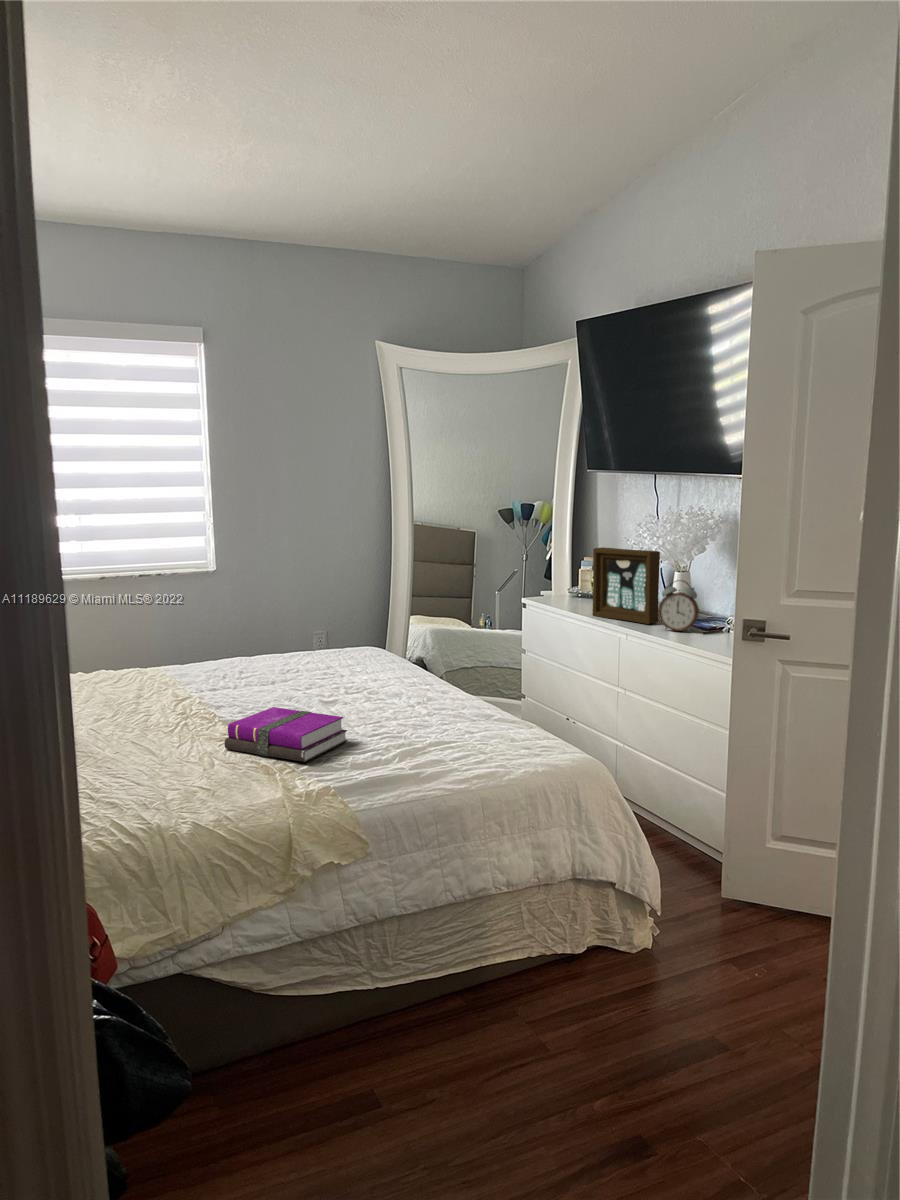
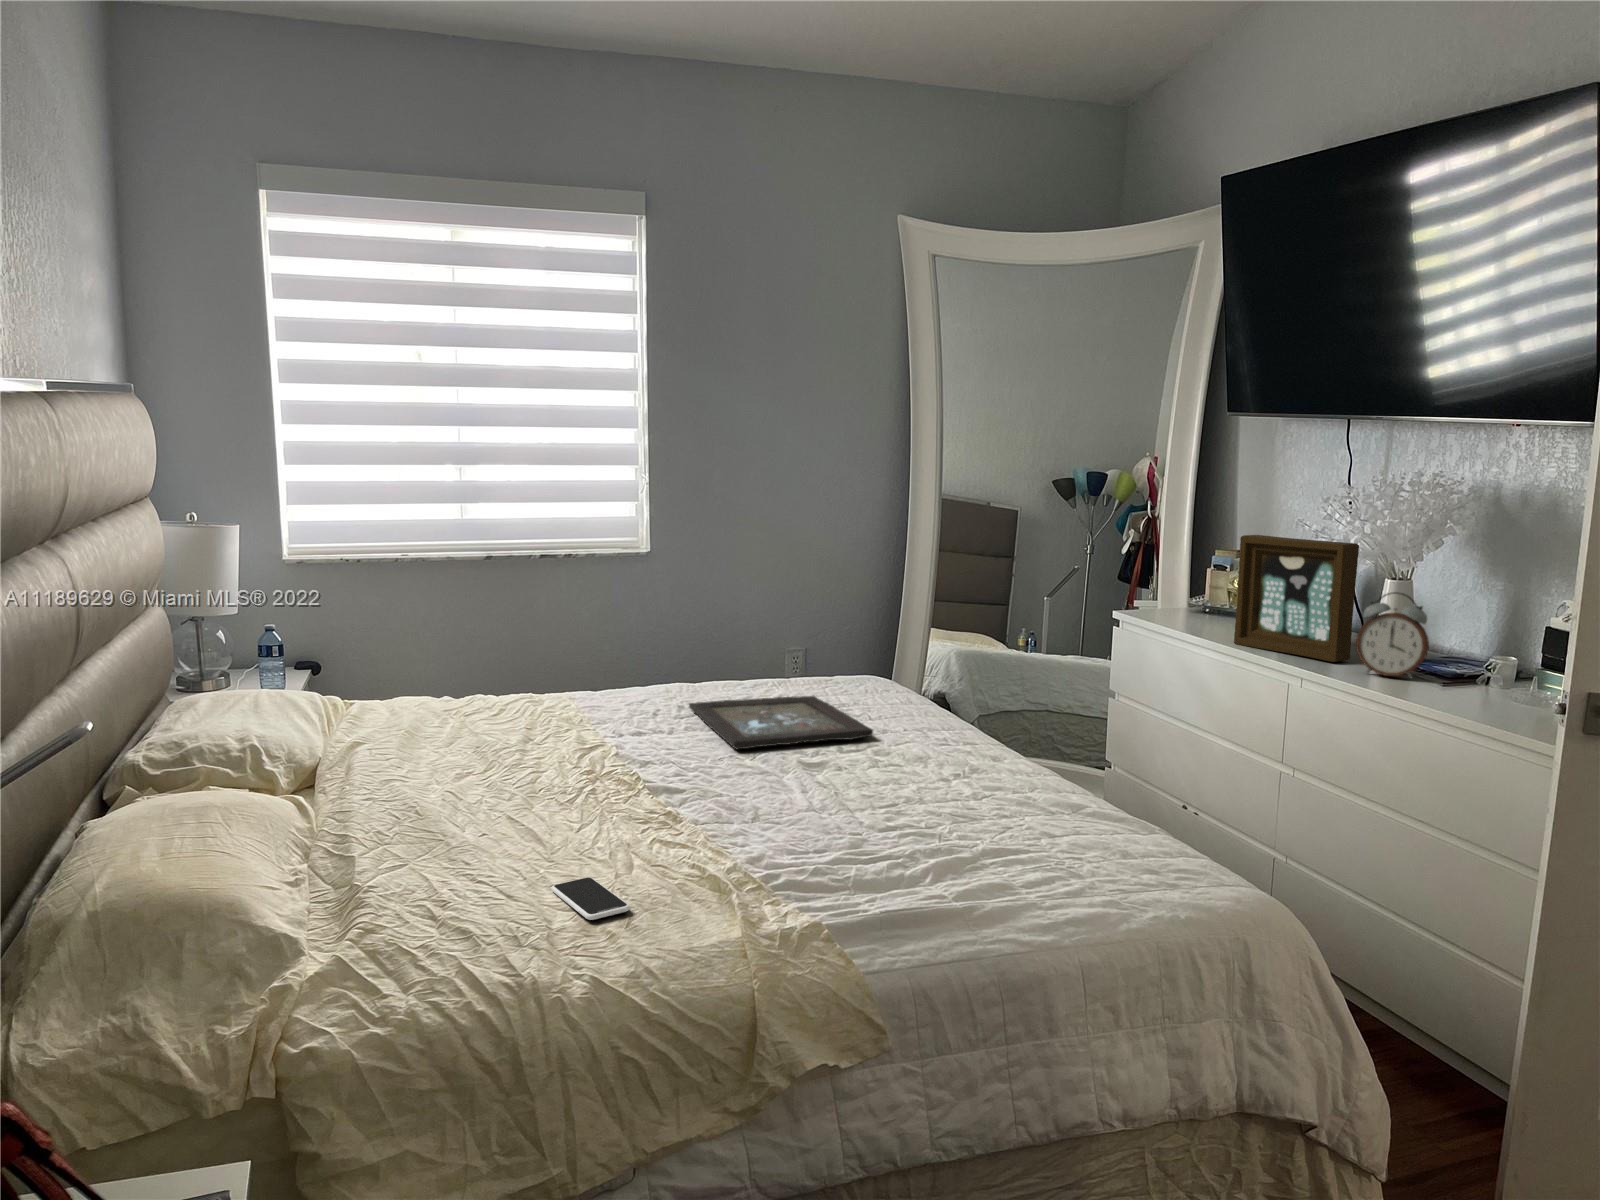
tray: none [246,661,367,696] -> present [689,696,873,749]
notebook: present [224,707,348,762] -> none [650,772,848,873]
smartphone: none [165,772,215,793] -> present [552,877,630,920]

